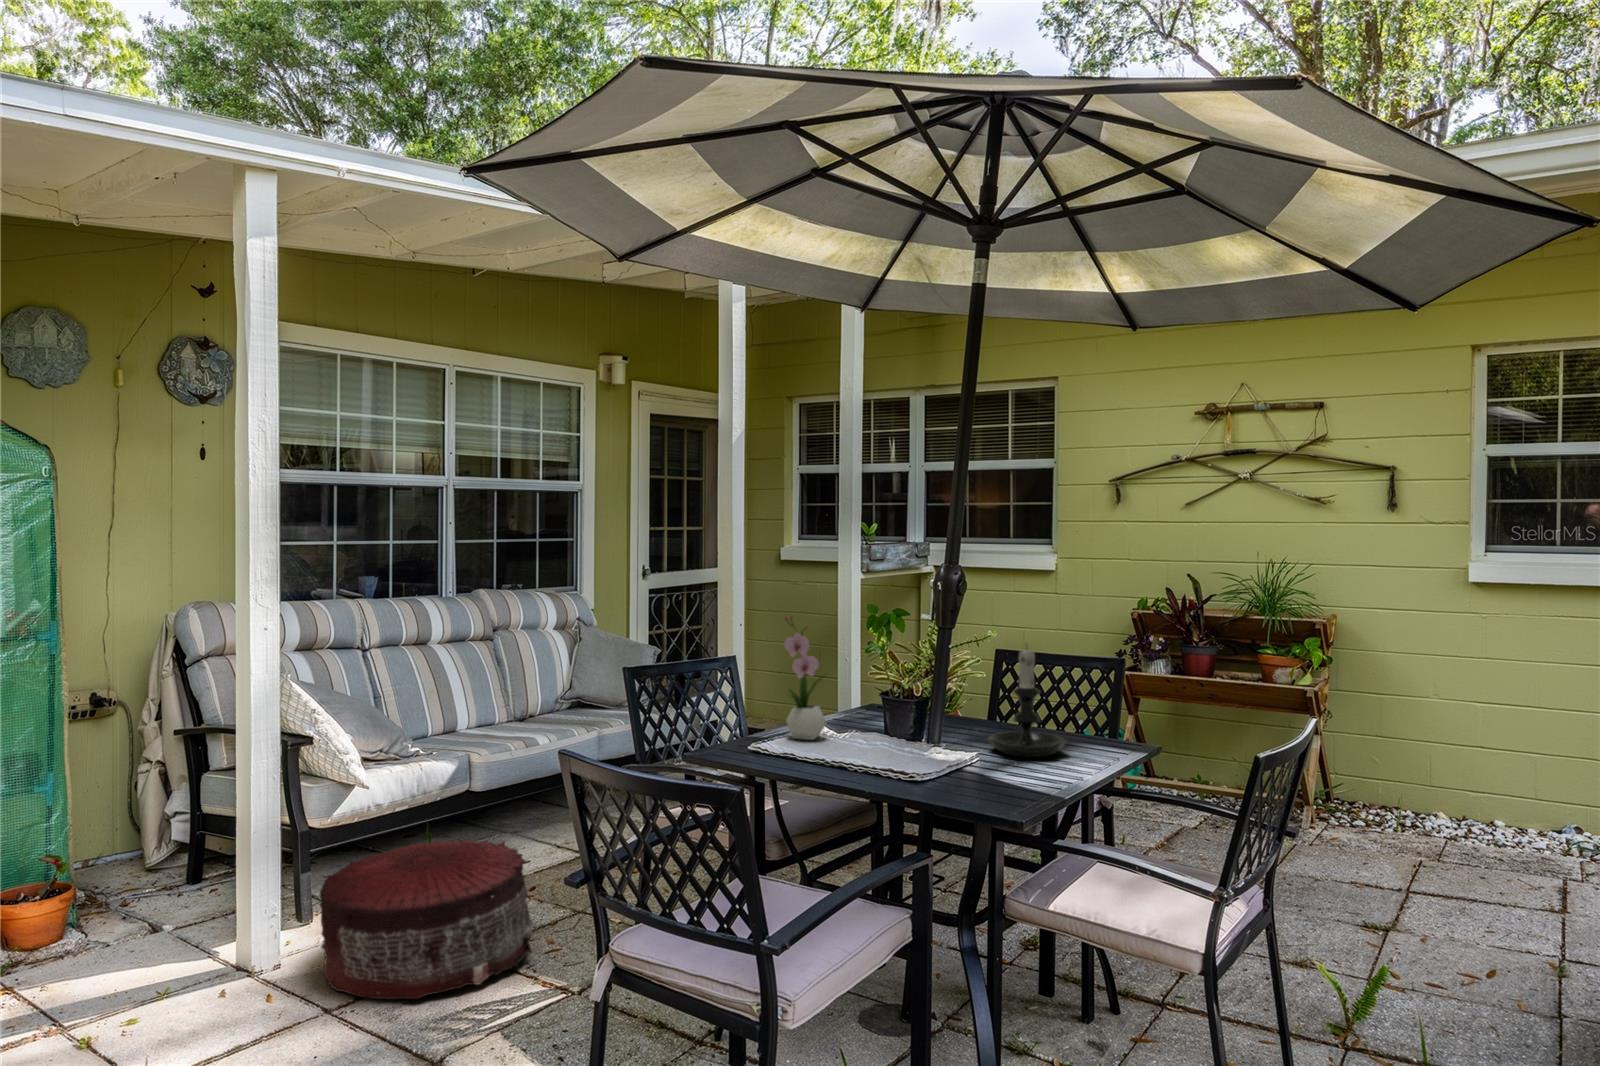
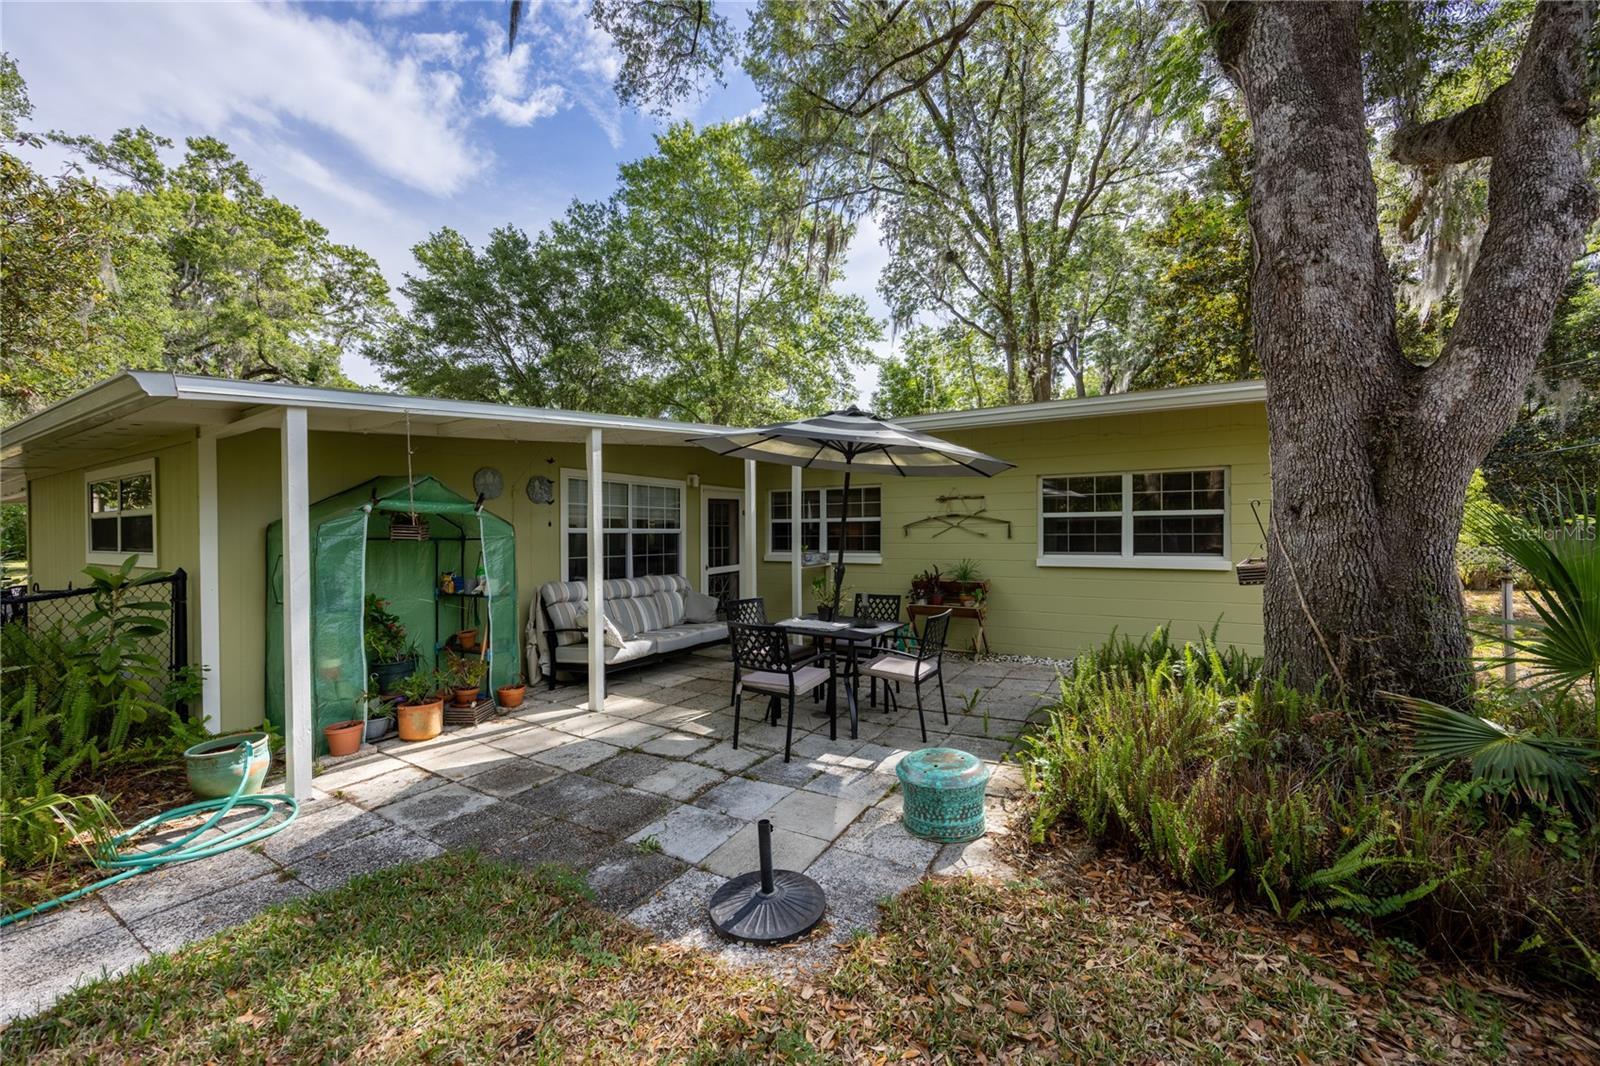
flower arrangement: present [784,616,826,740] -> none [784,583,799,625]
pouf: present [320,840,532,999] -> none [623,666,697,715]

